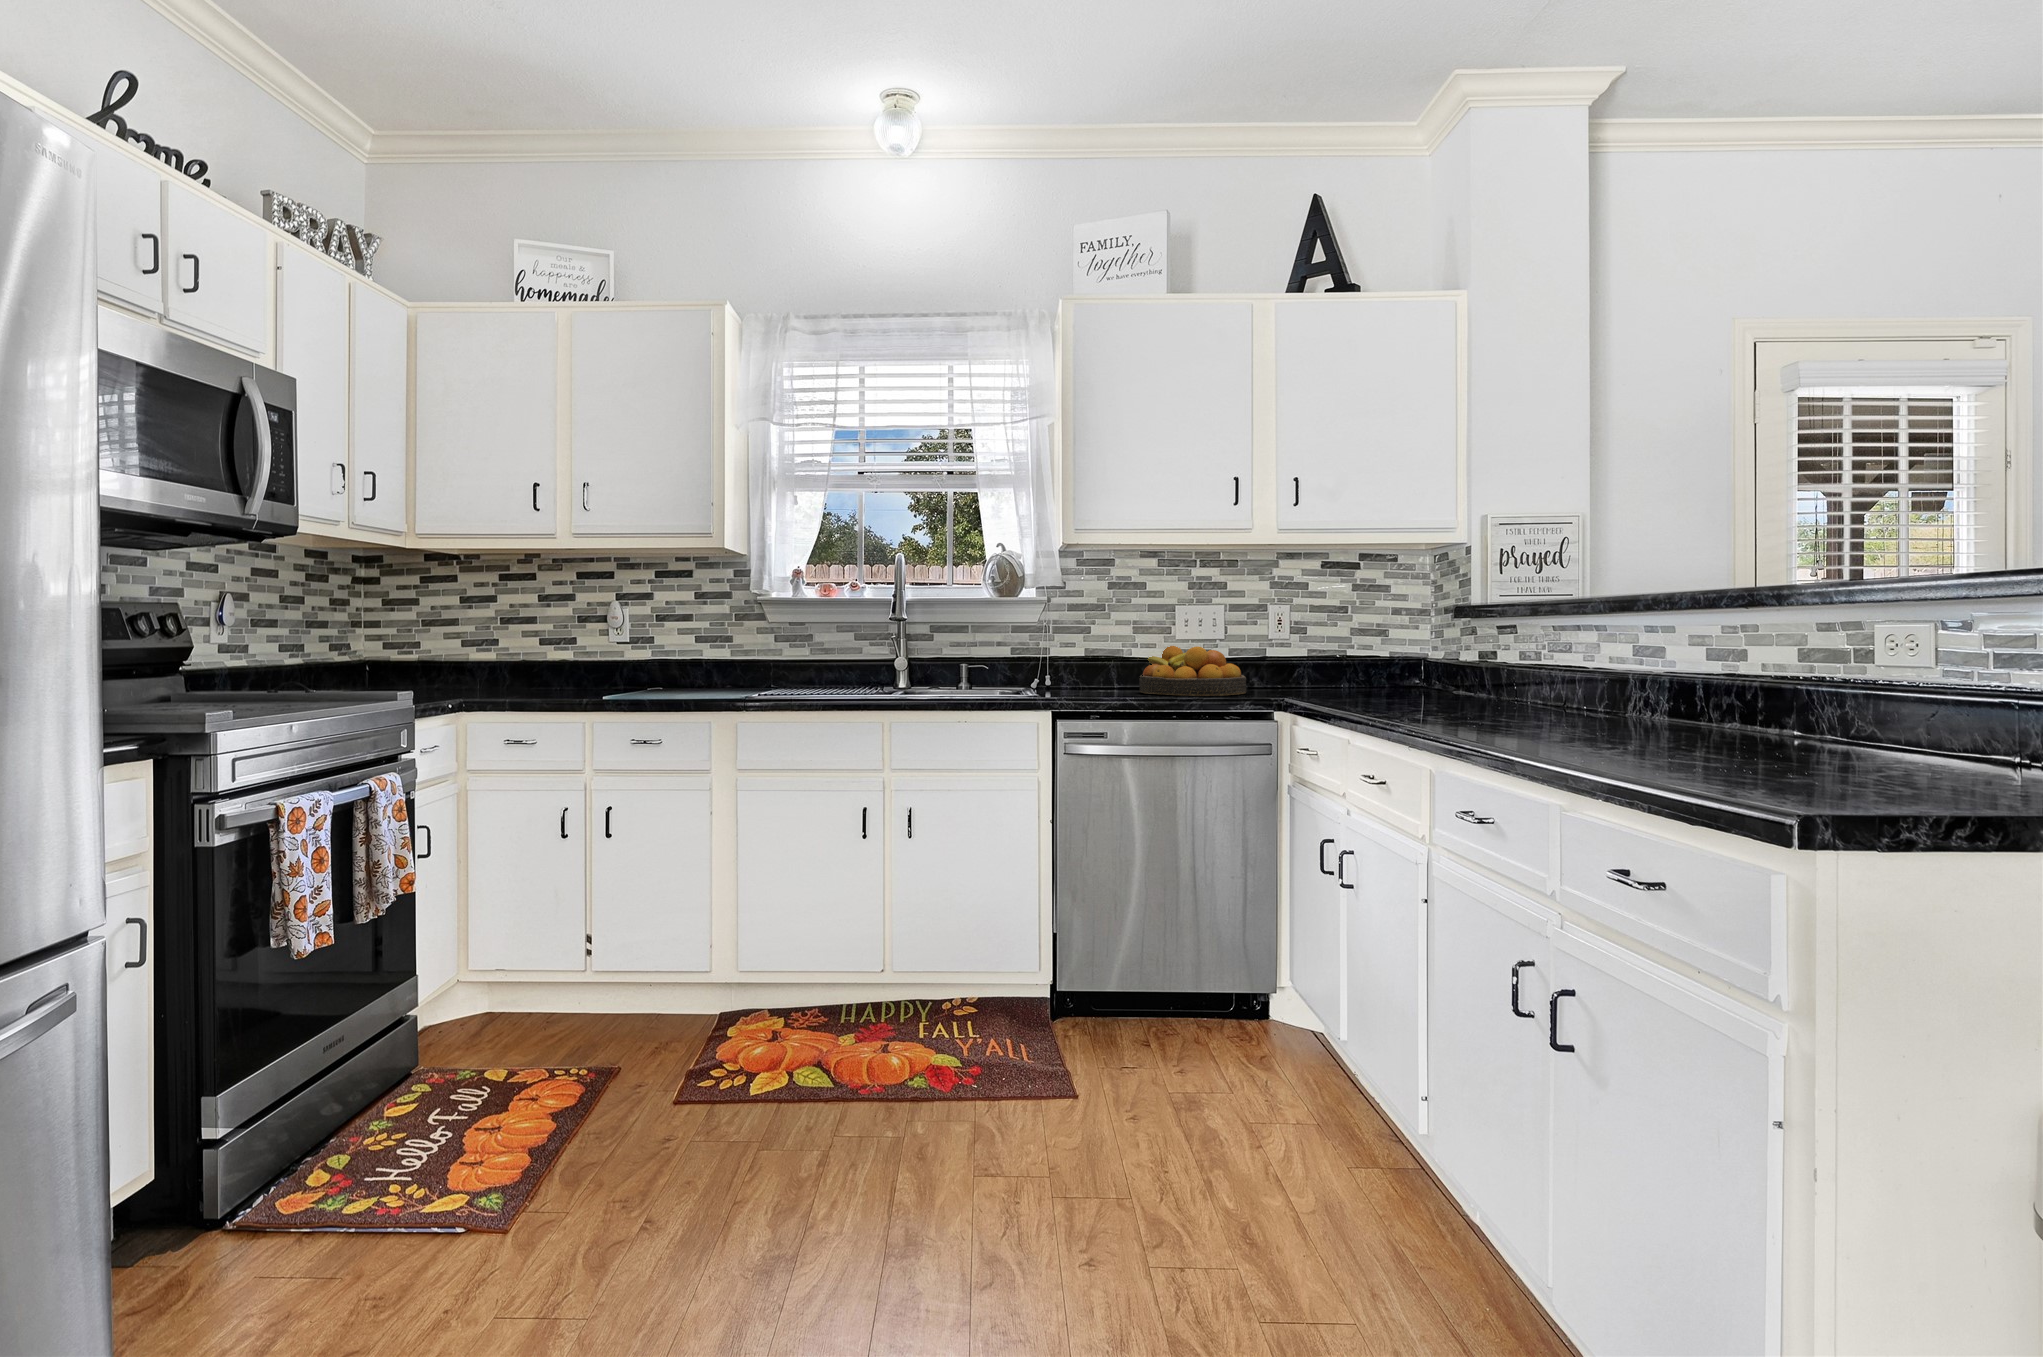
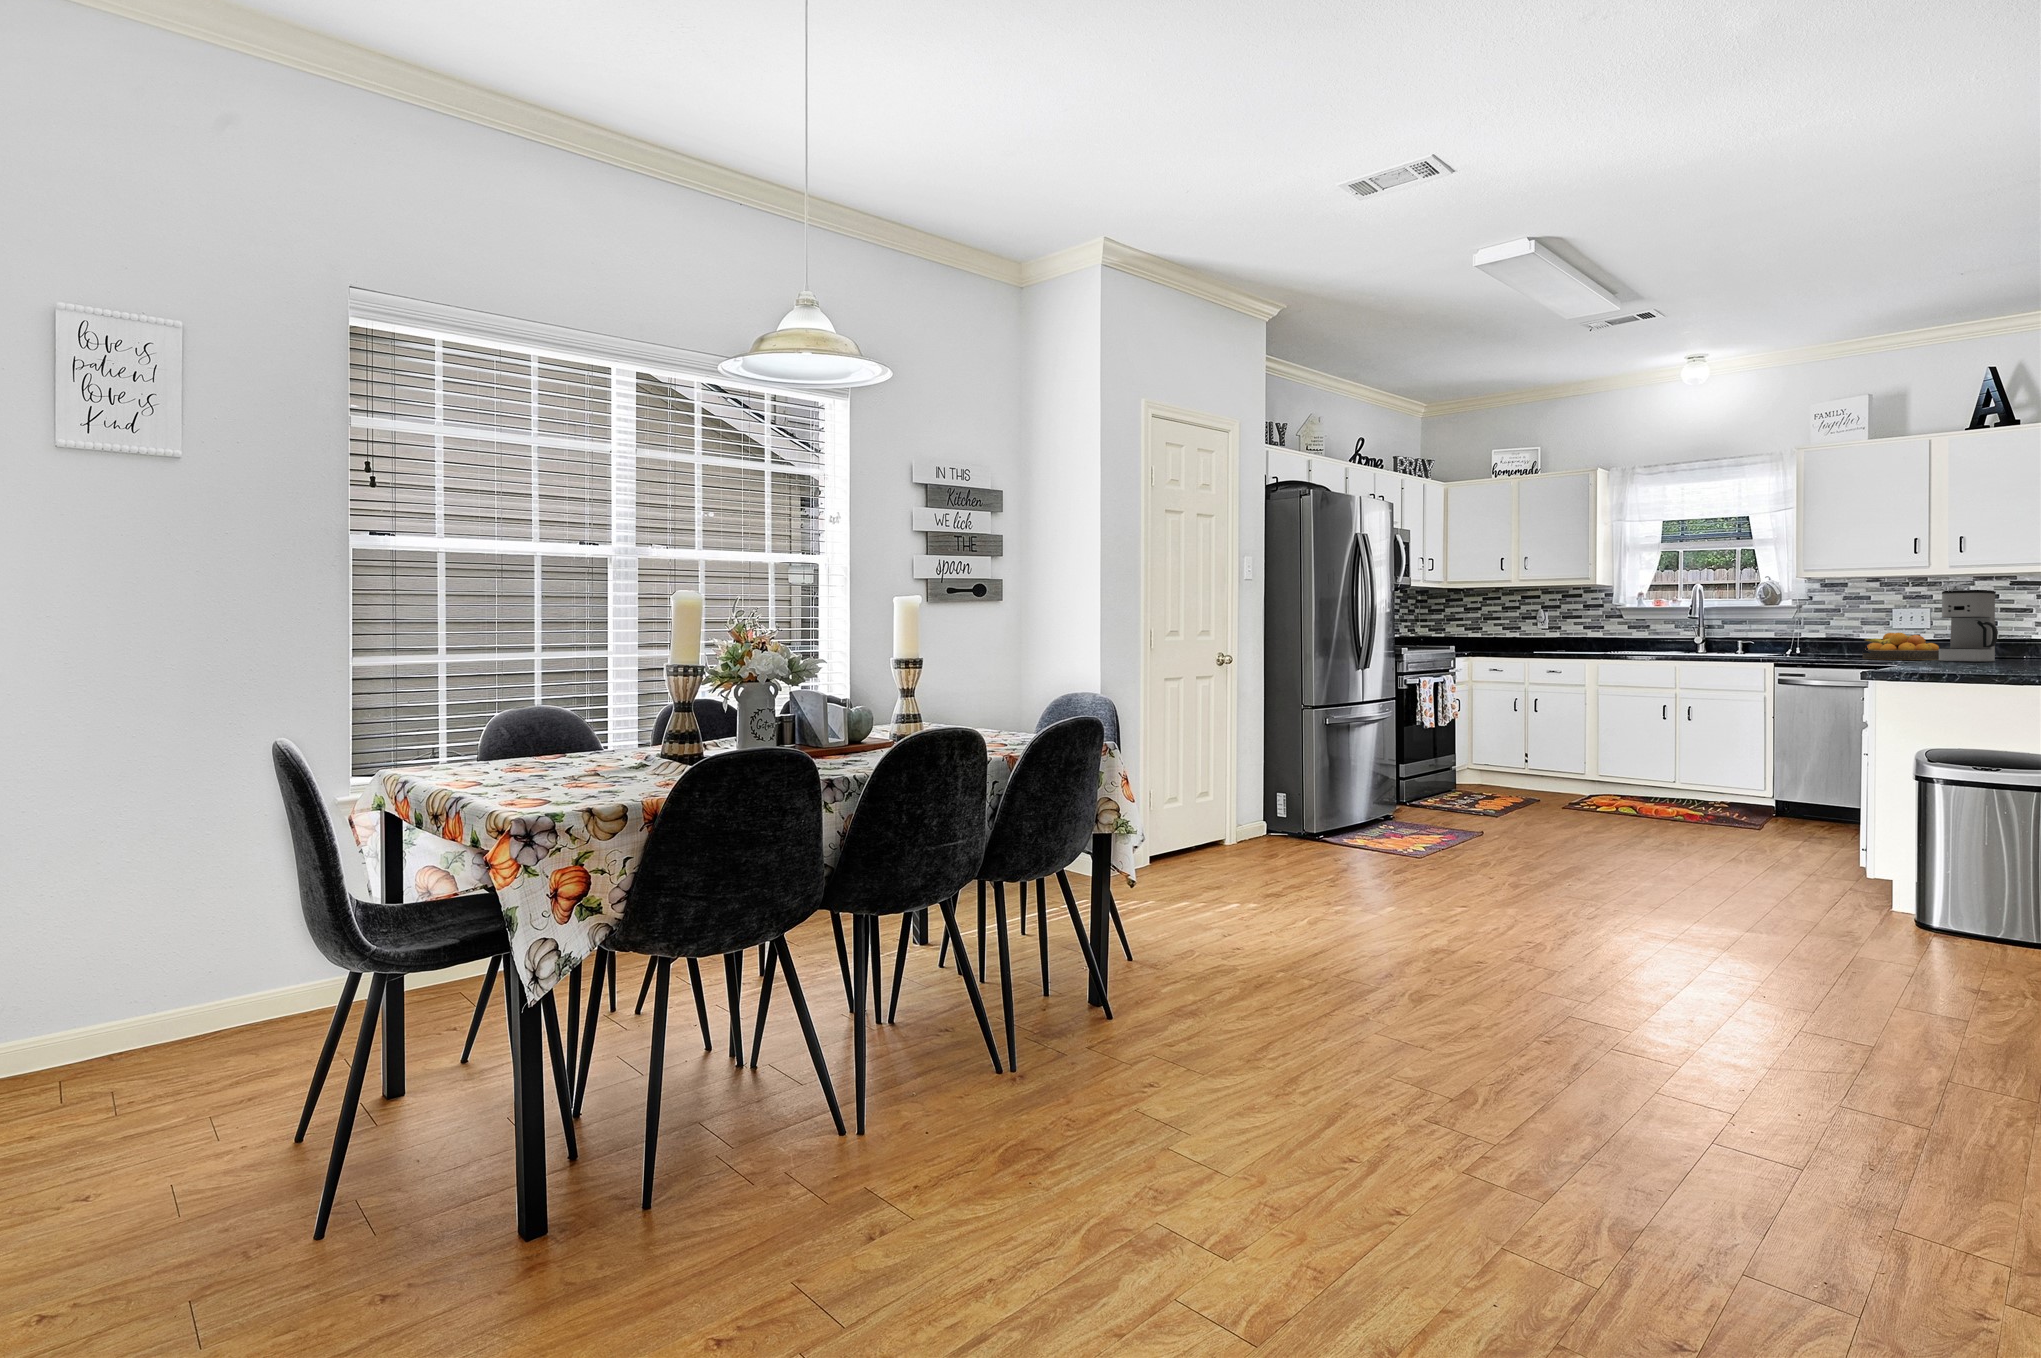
coffee maker: none [1376,566,1469,717] -> present [1939,590,1998,662]

